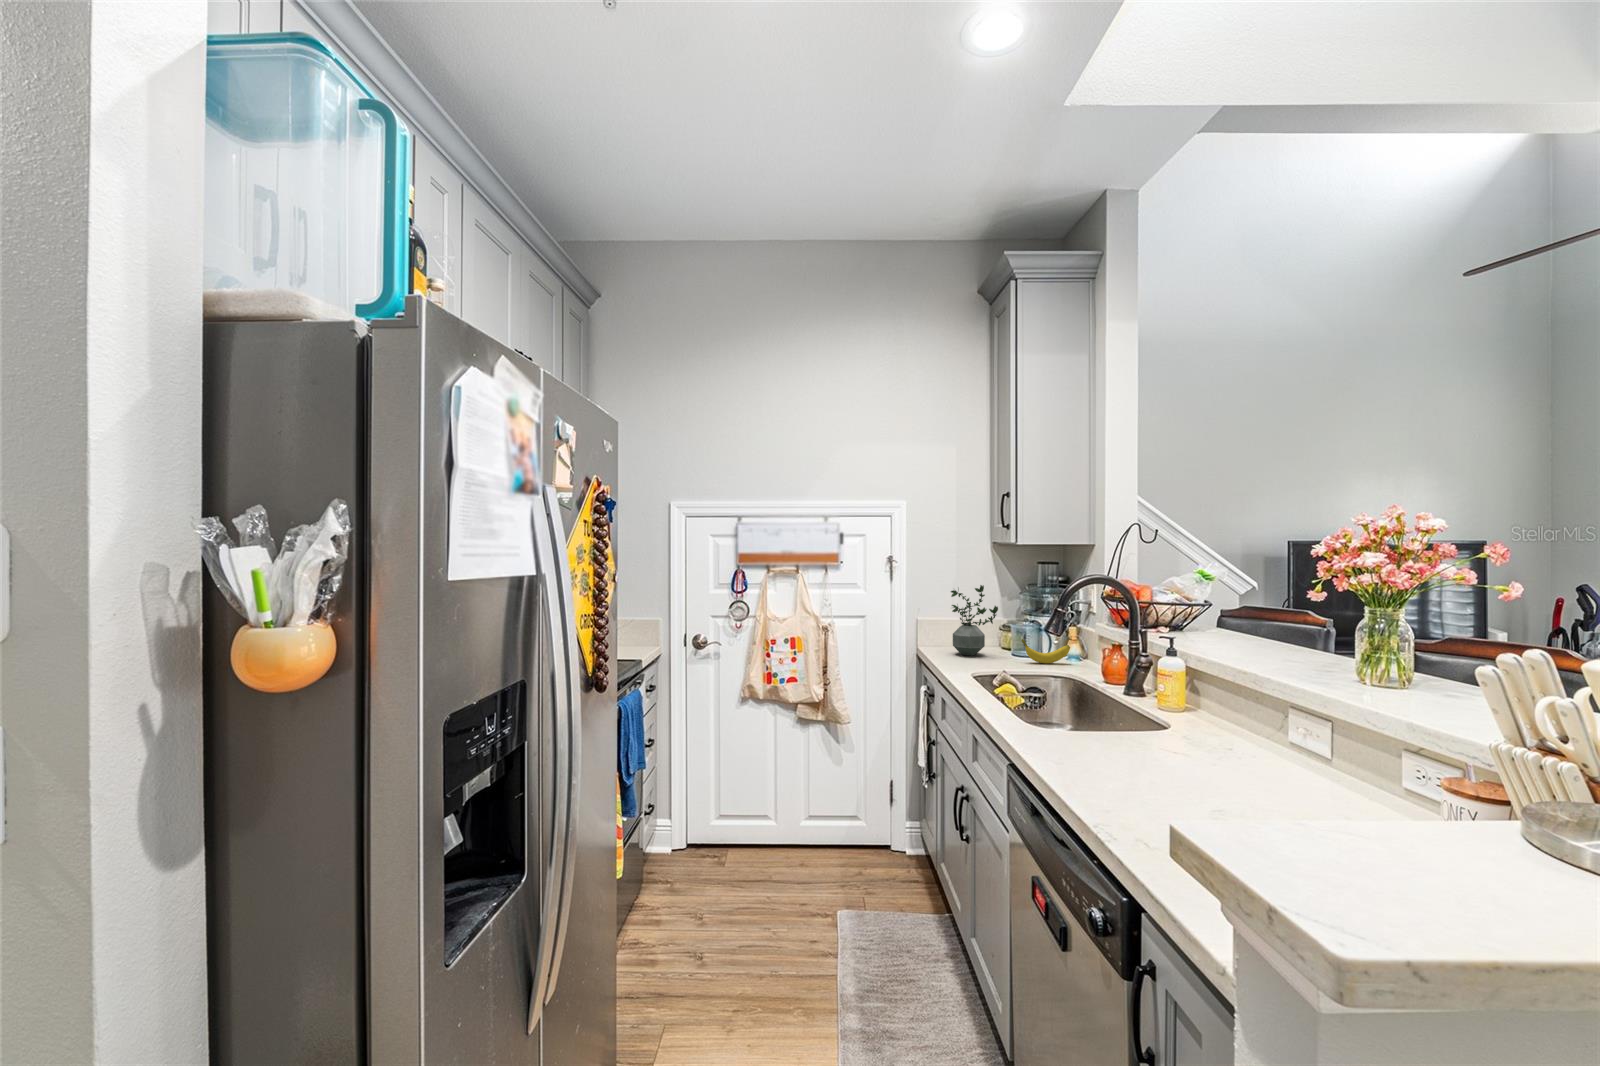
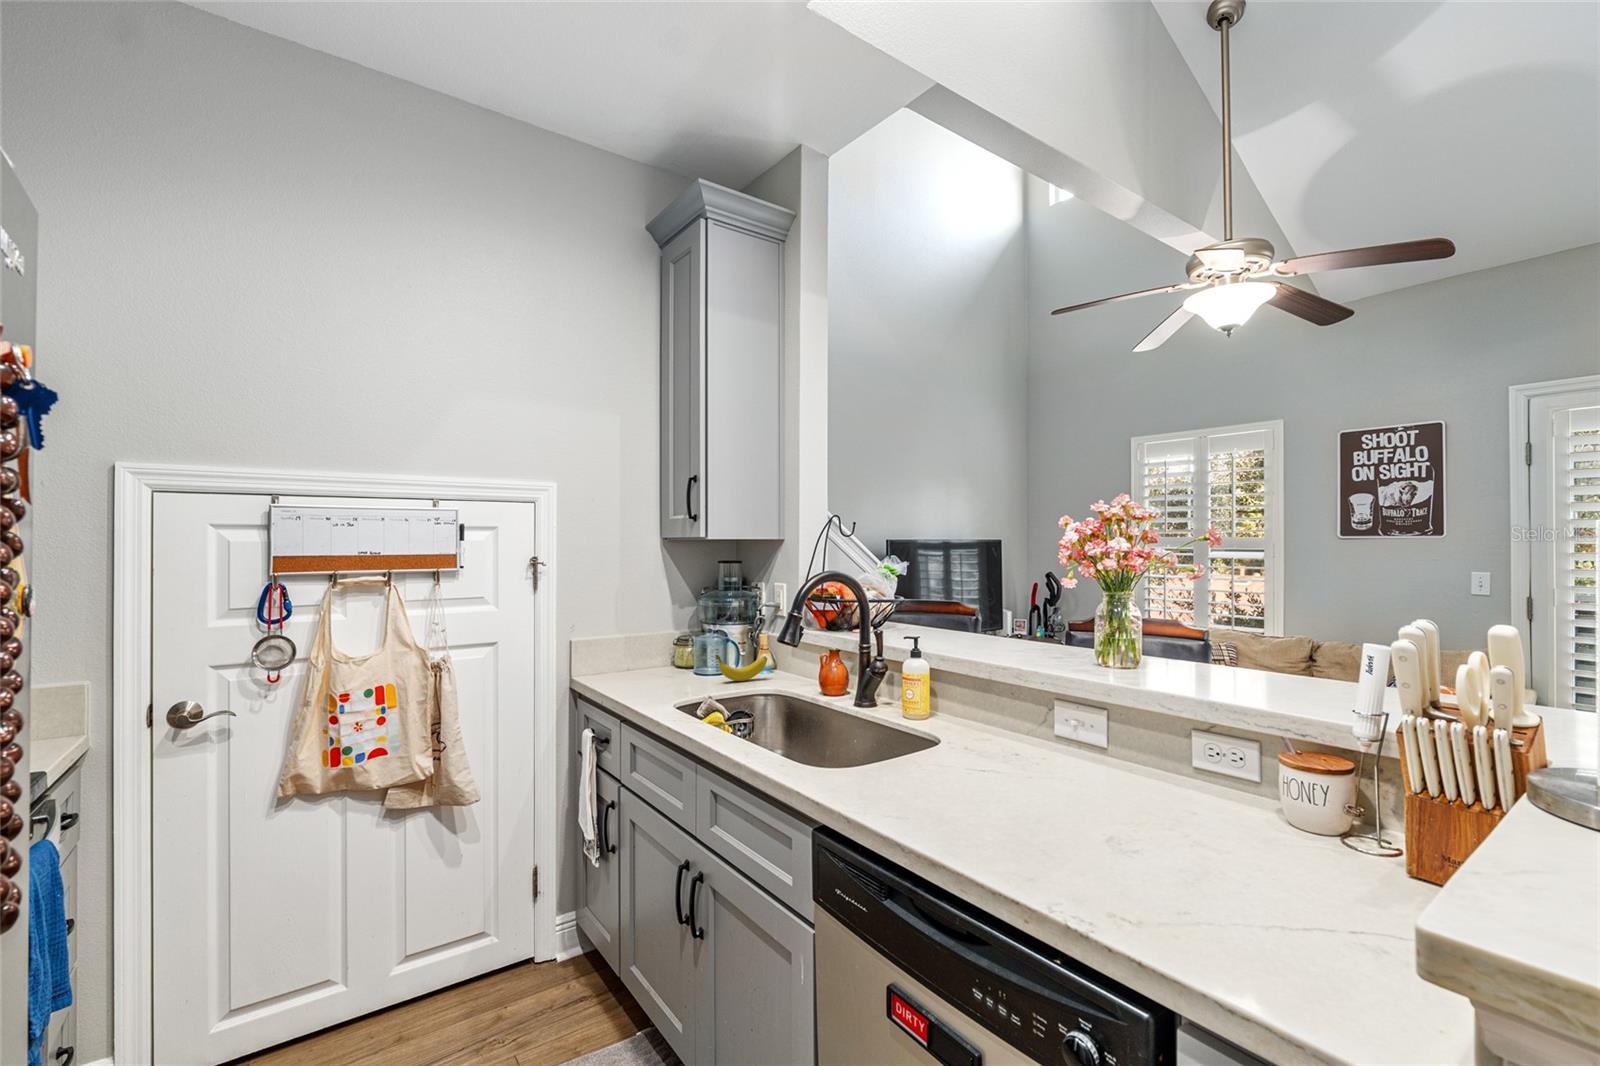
potted plant: present [951,585,998,656] -> none [622,591,683,682]

